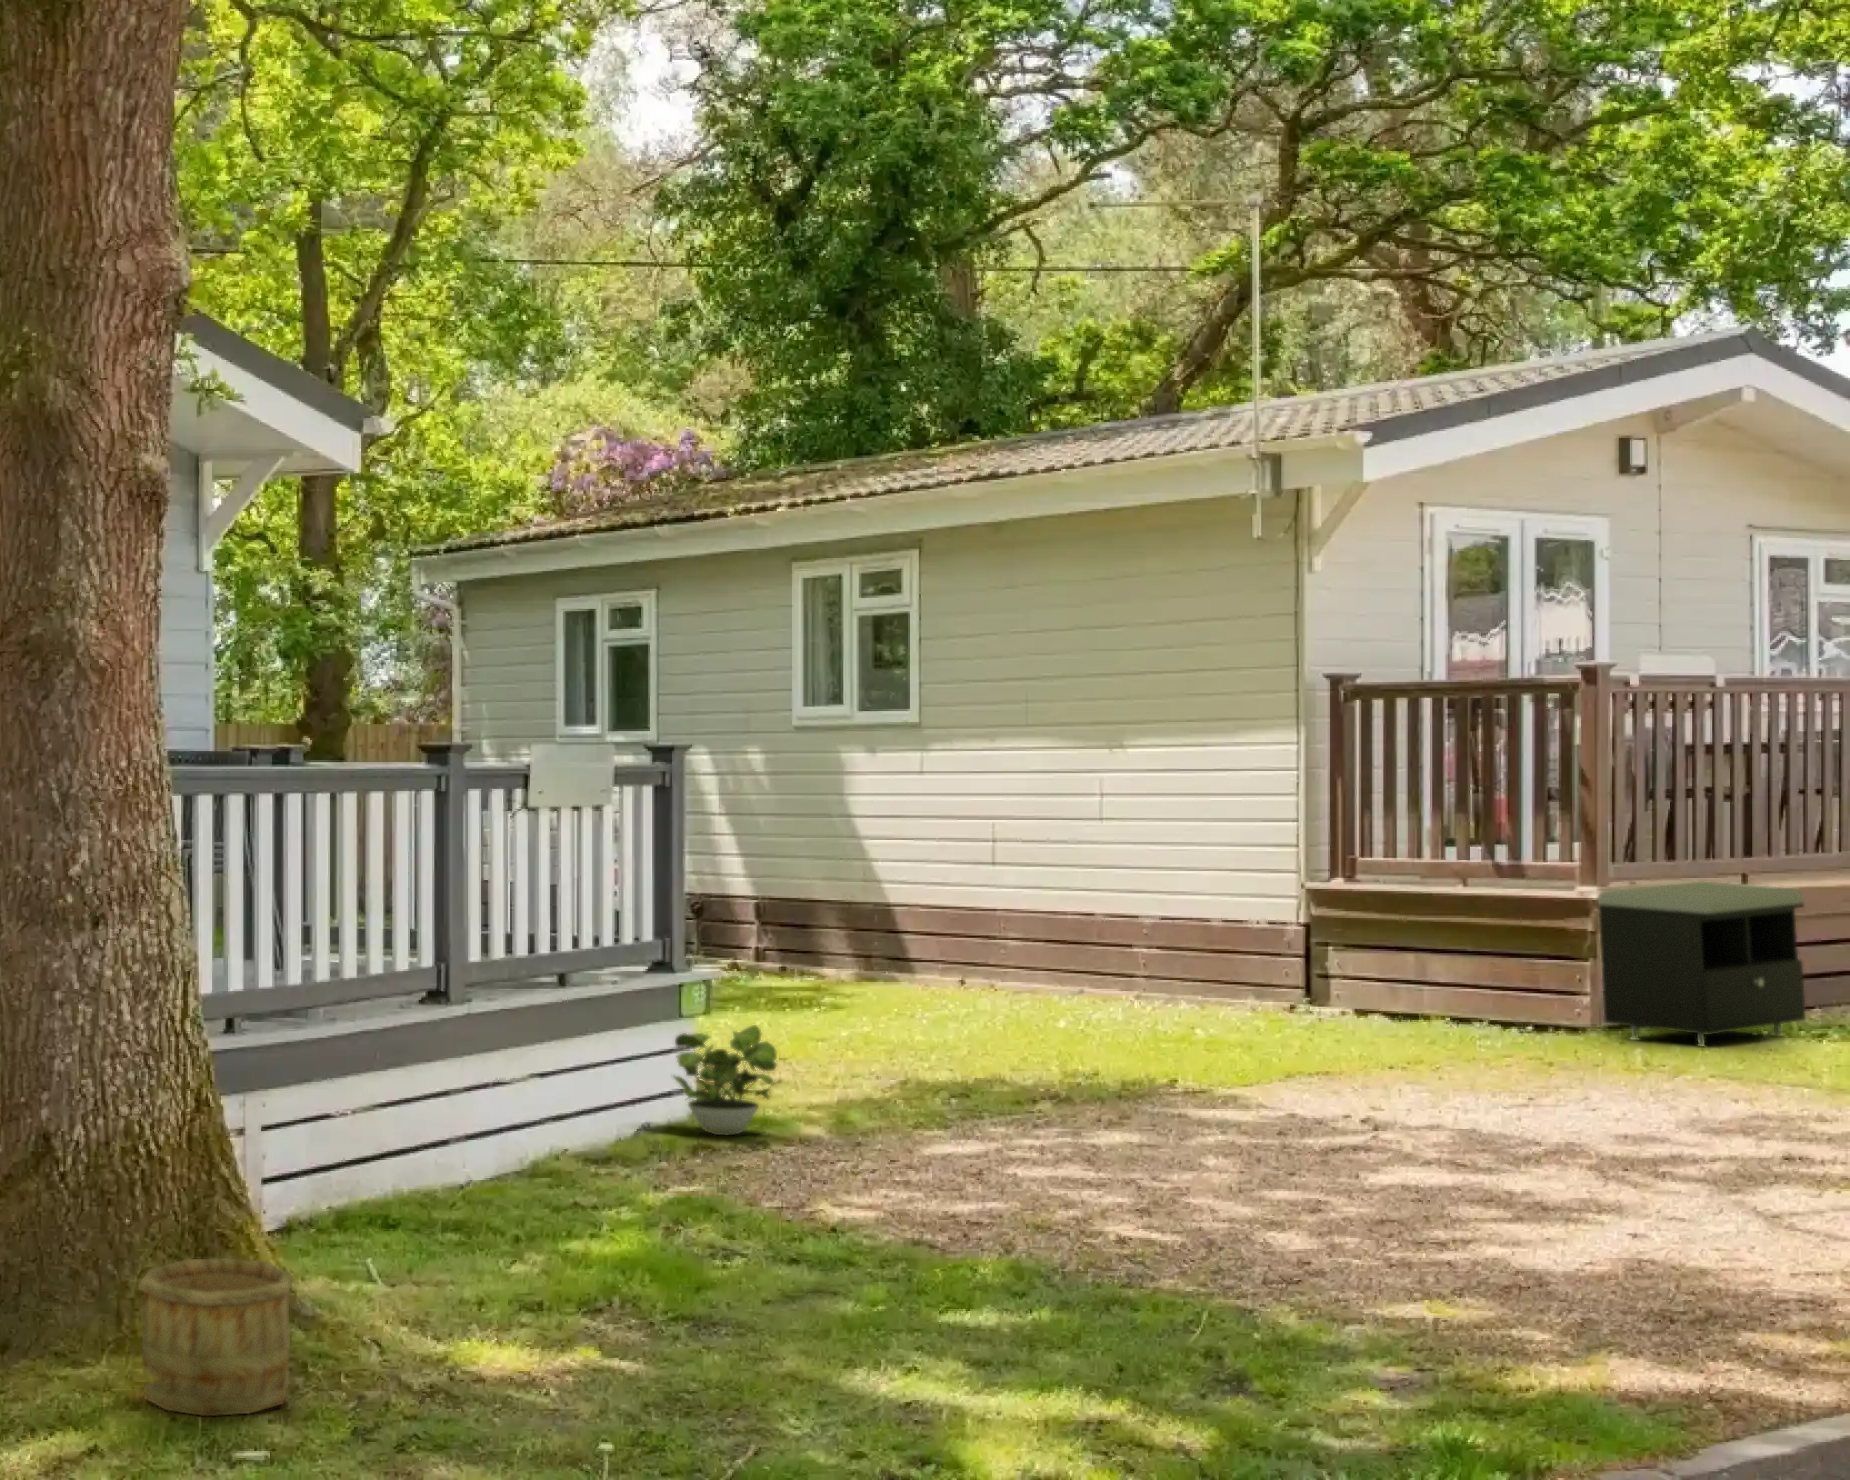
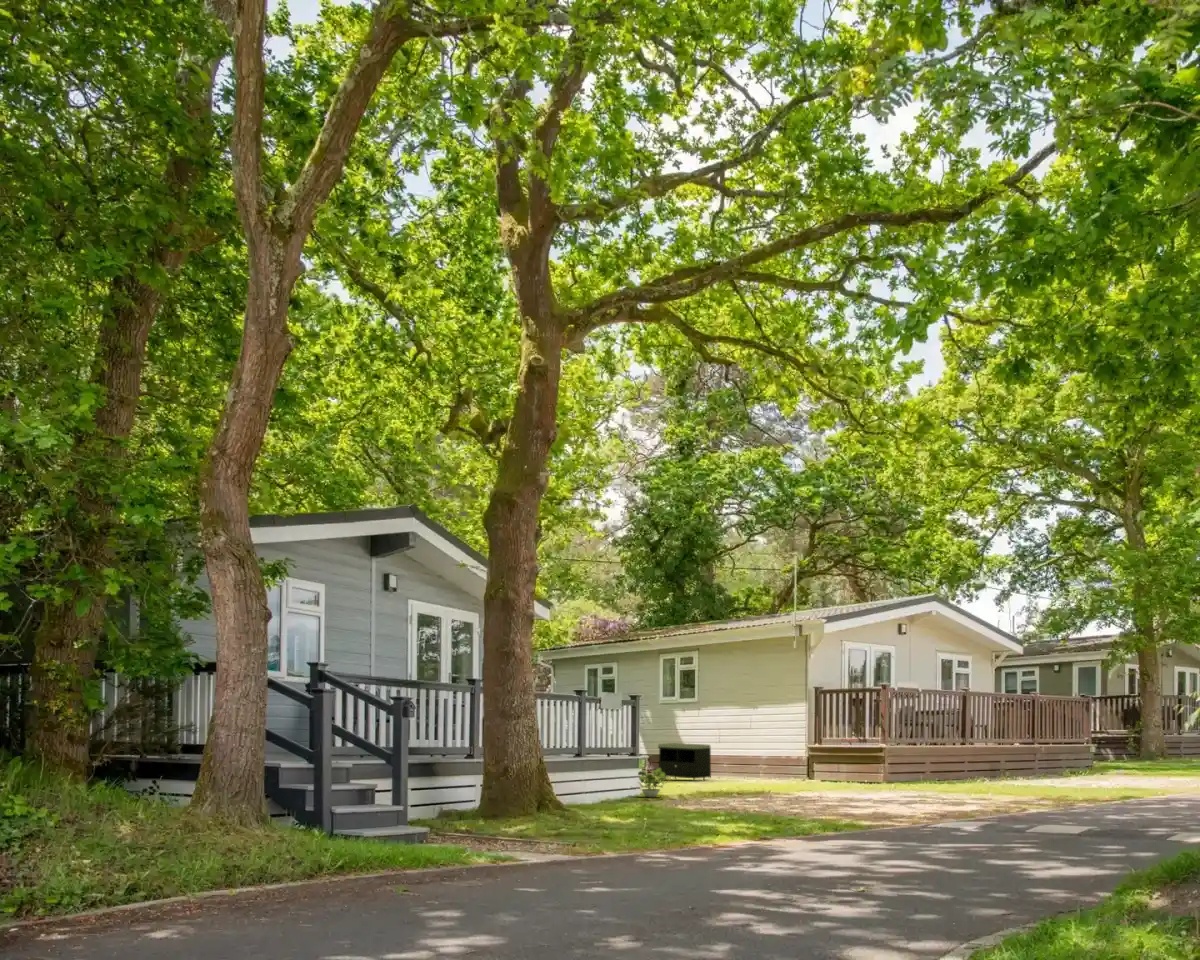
storage bench: present [1598,882,1806,1046] -> present [658,743,711,781]
wooden bucket: present [138,1258,293,1416] -> none [536,791,571,822]

